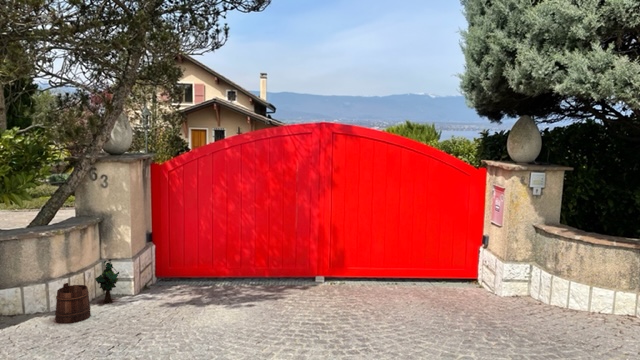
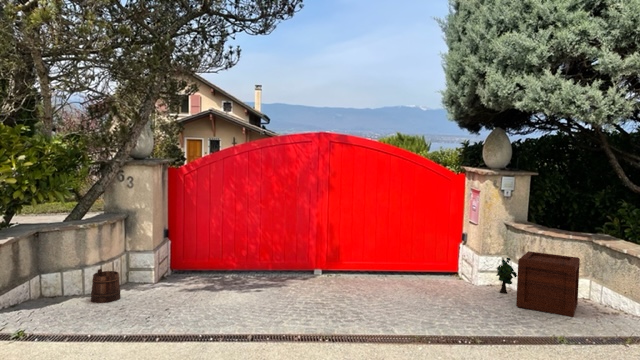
decorative plant: present [95,259,119,304] -> present [496,258,517,294]
wooden crate: none [552,260,627,343] -> present [516,251,580,317]

